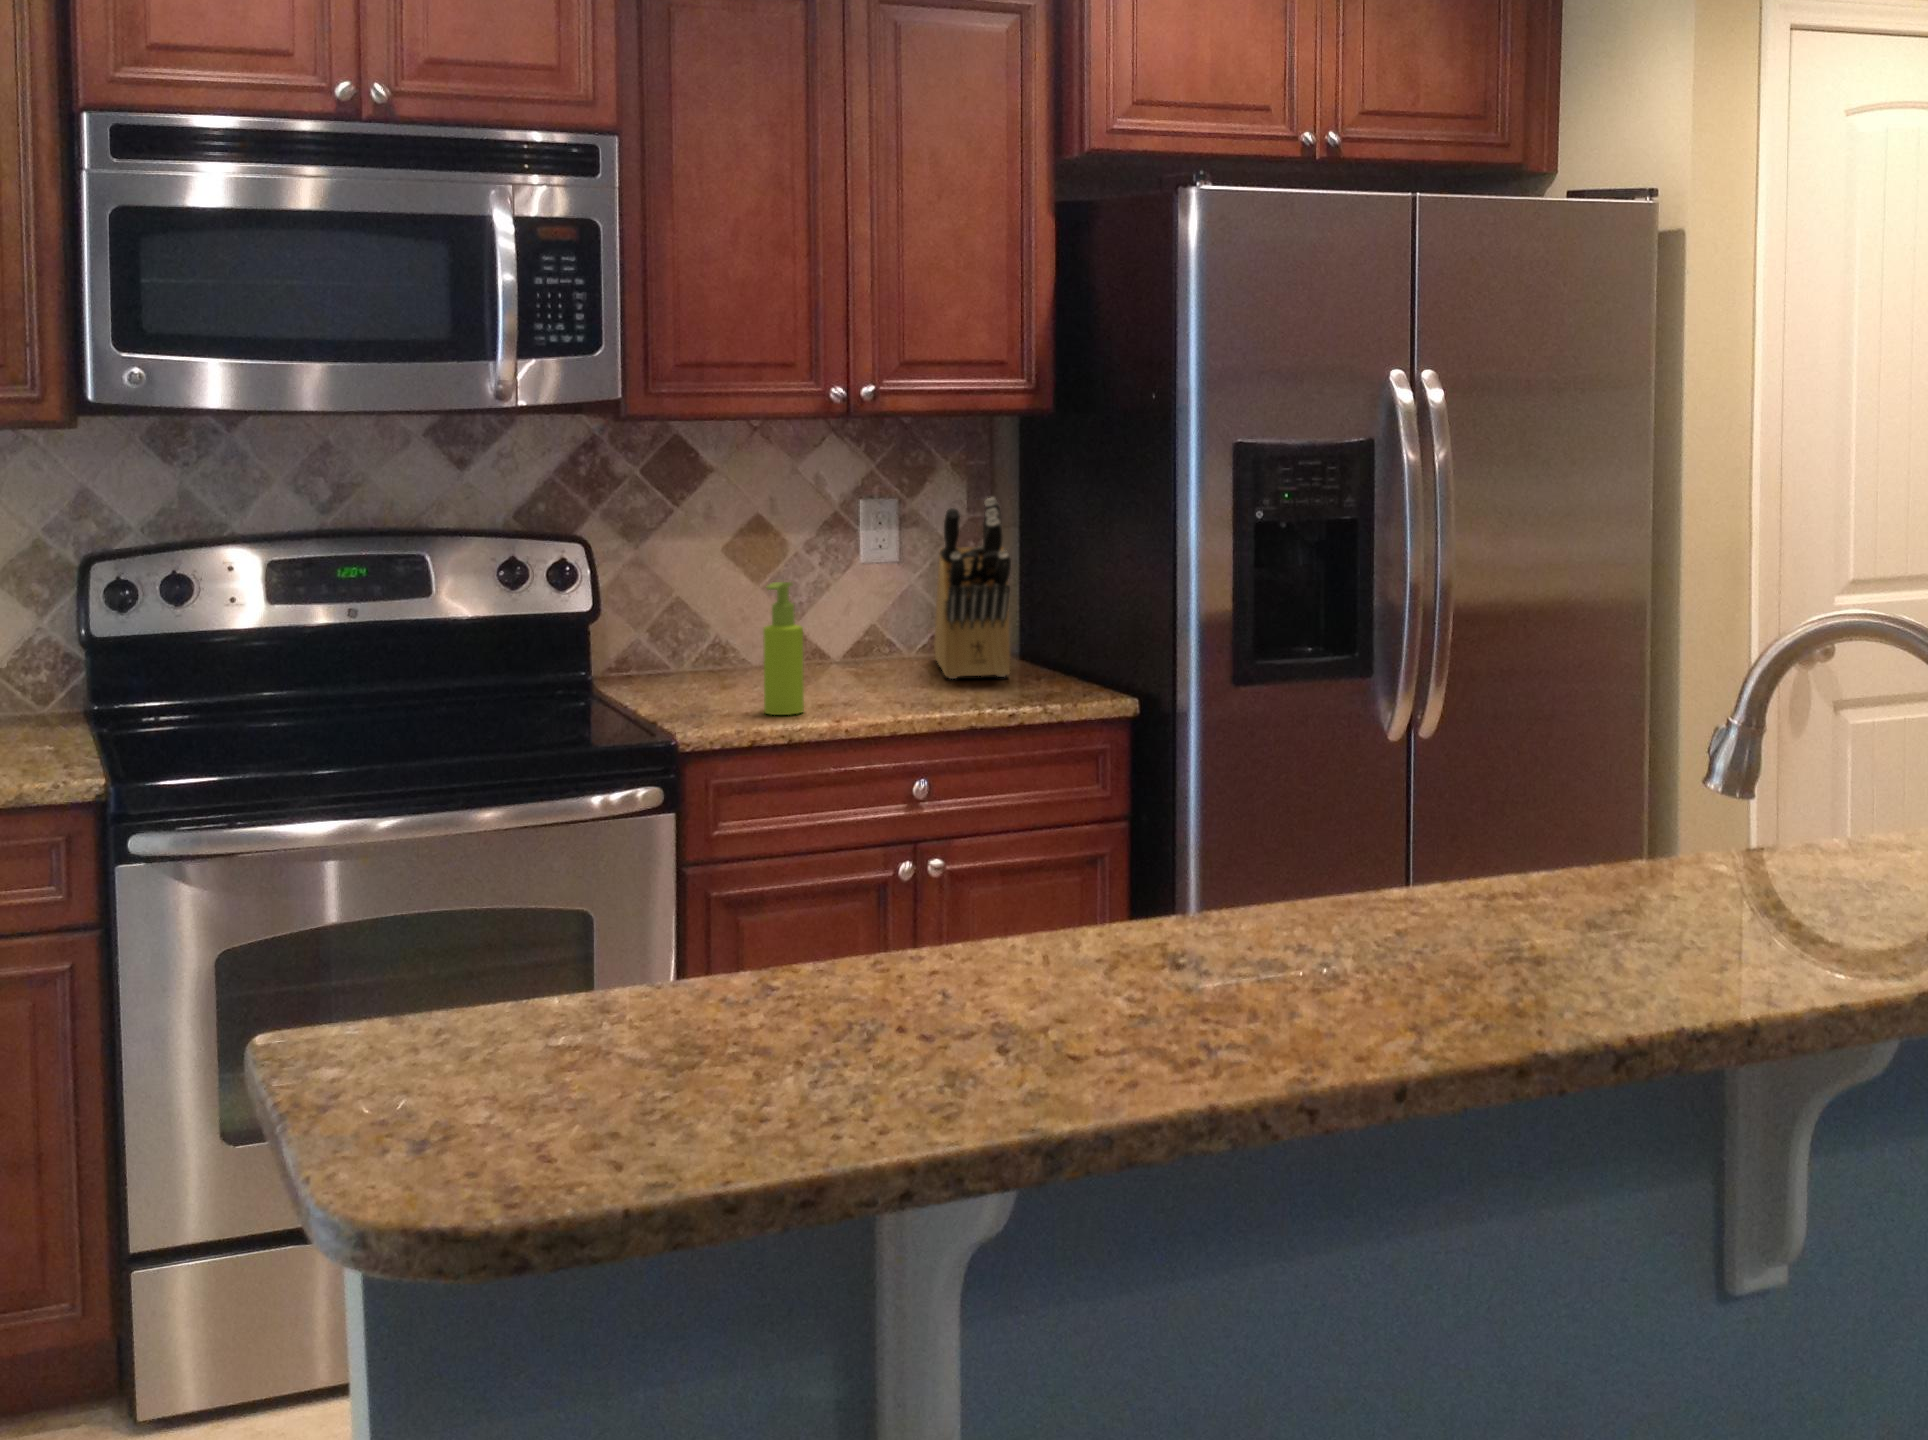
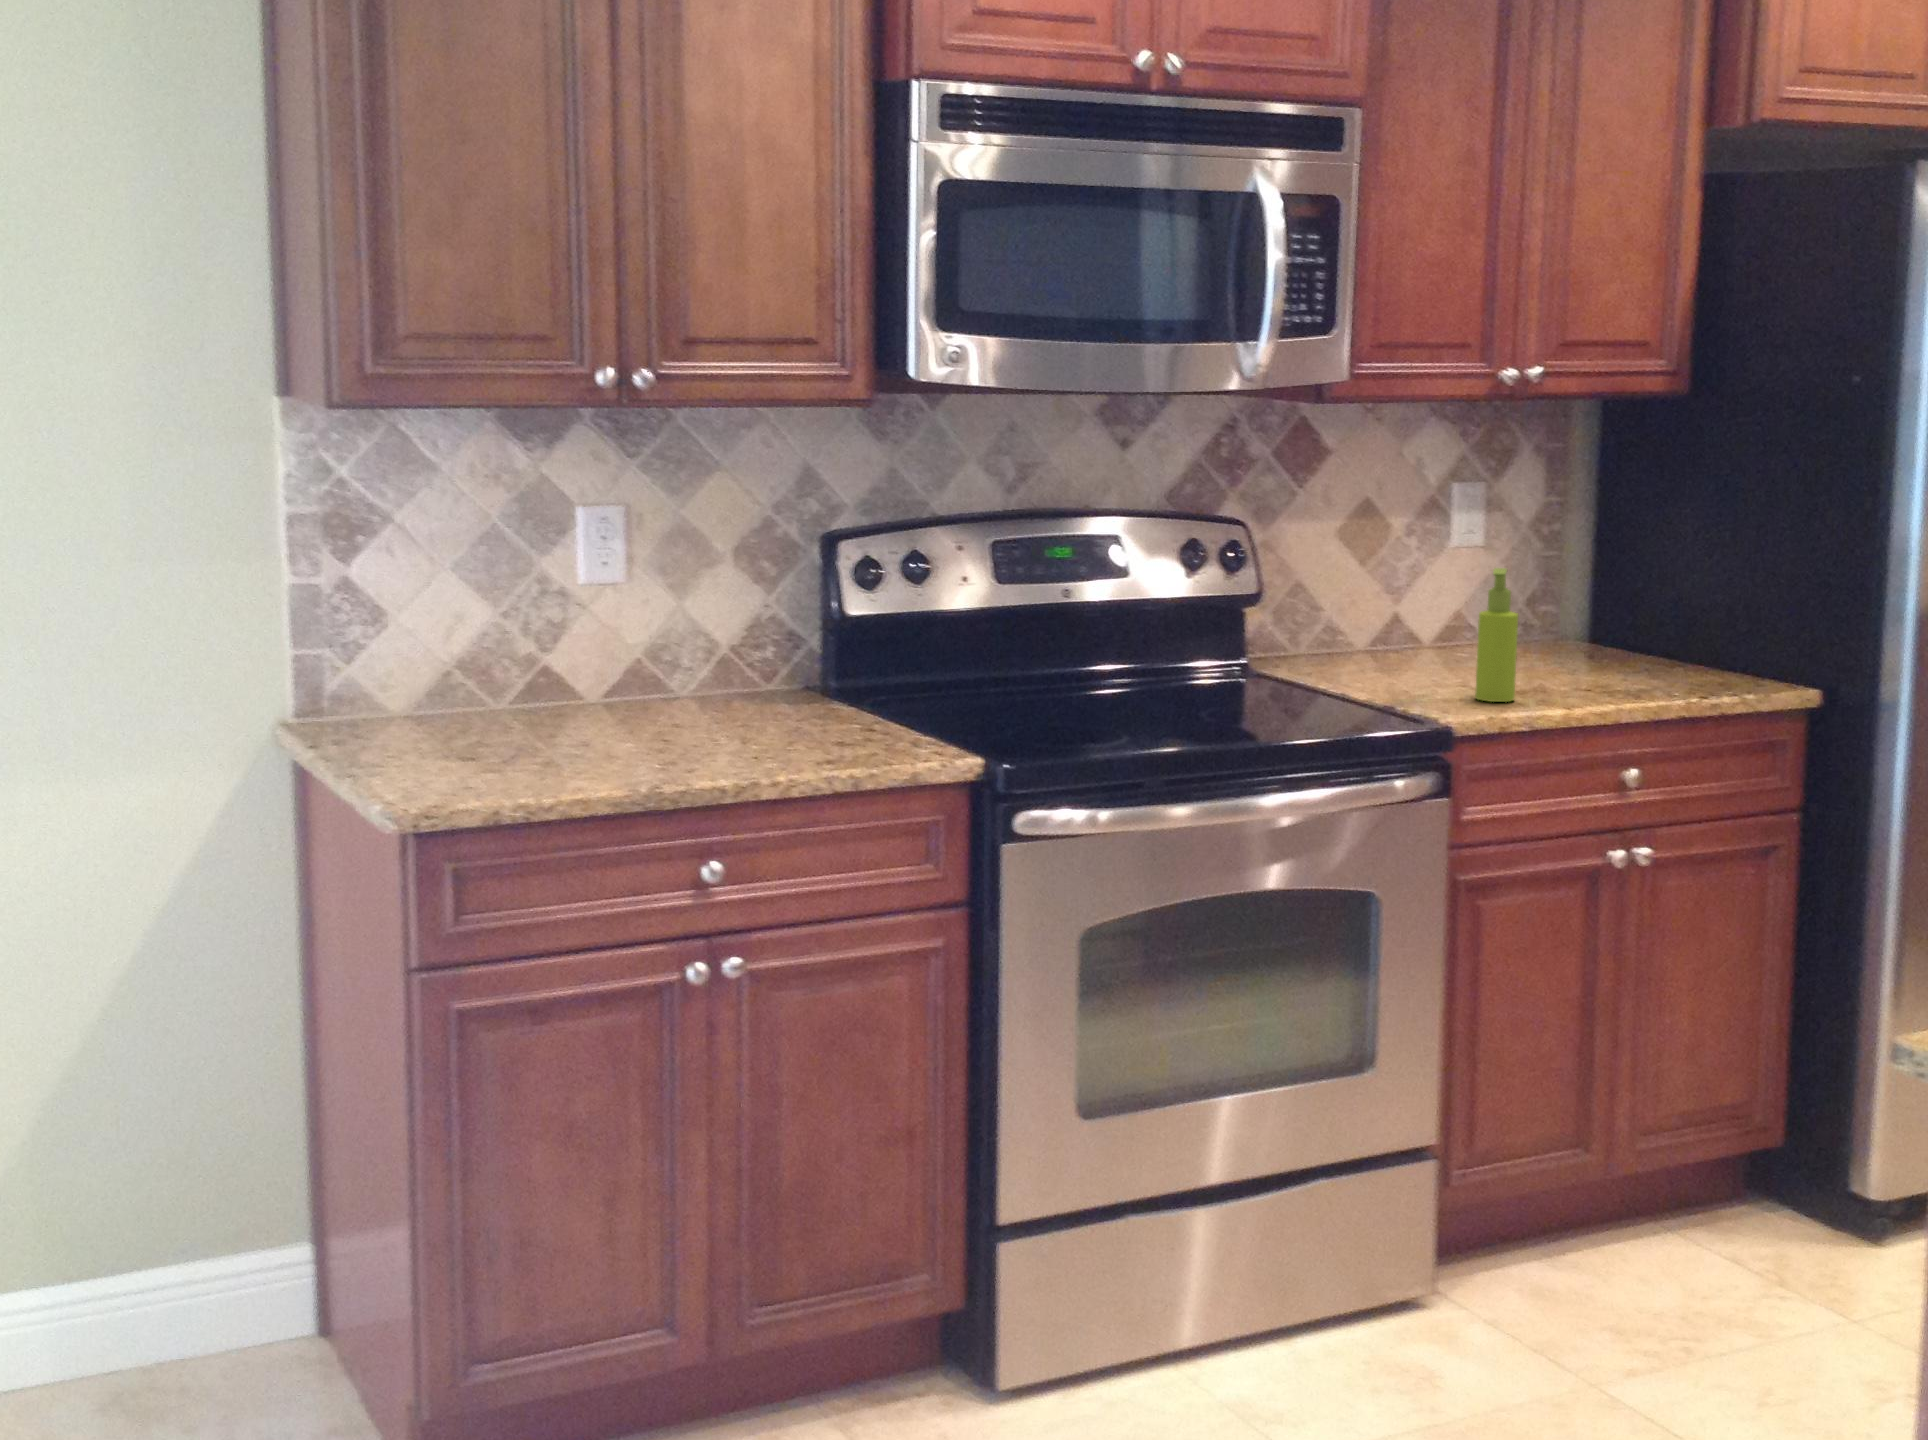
knife block: present [934,498,1011,679] -> none [1520,482,1665,666]

